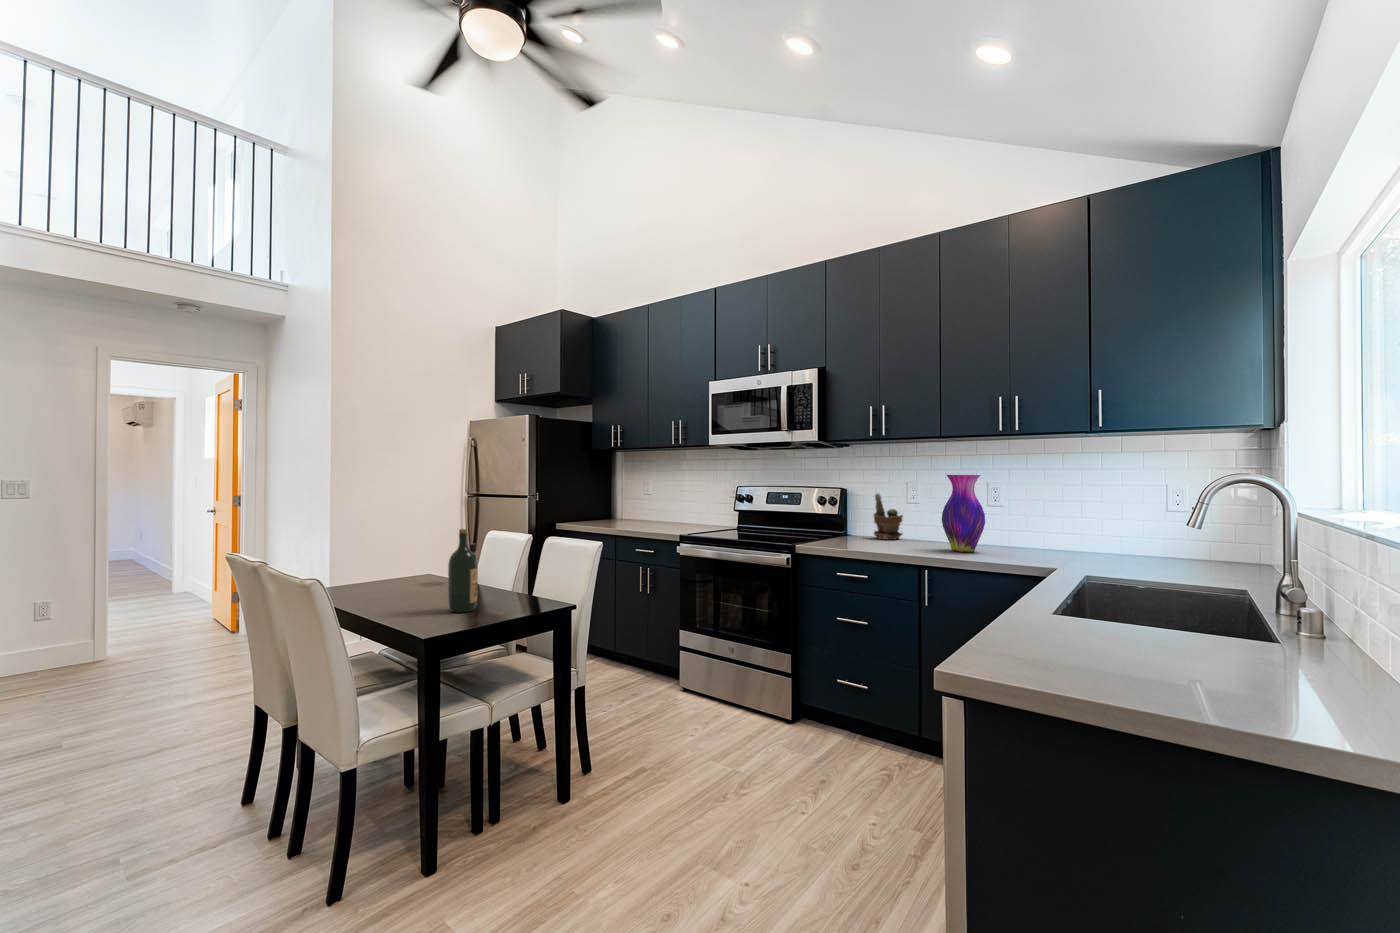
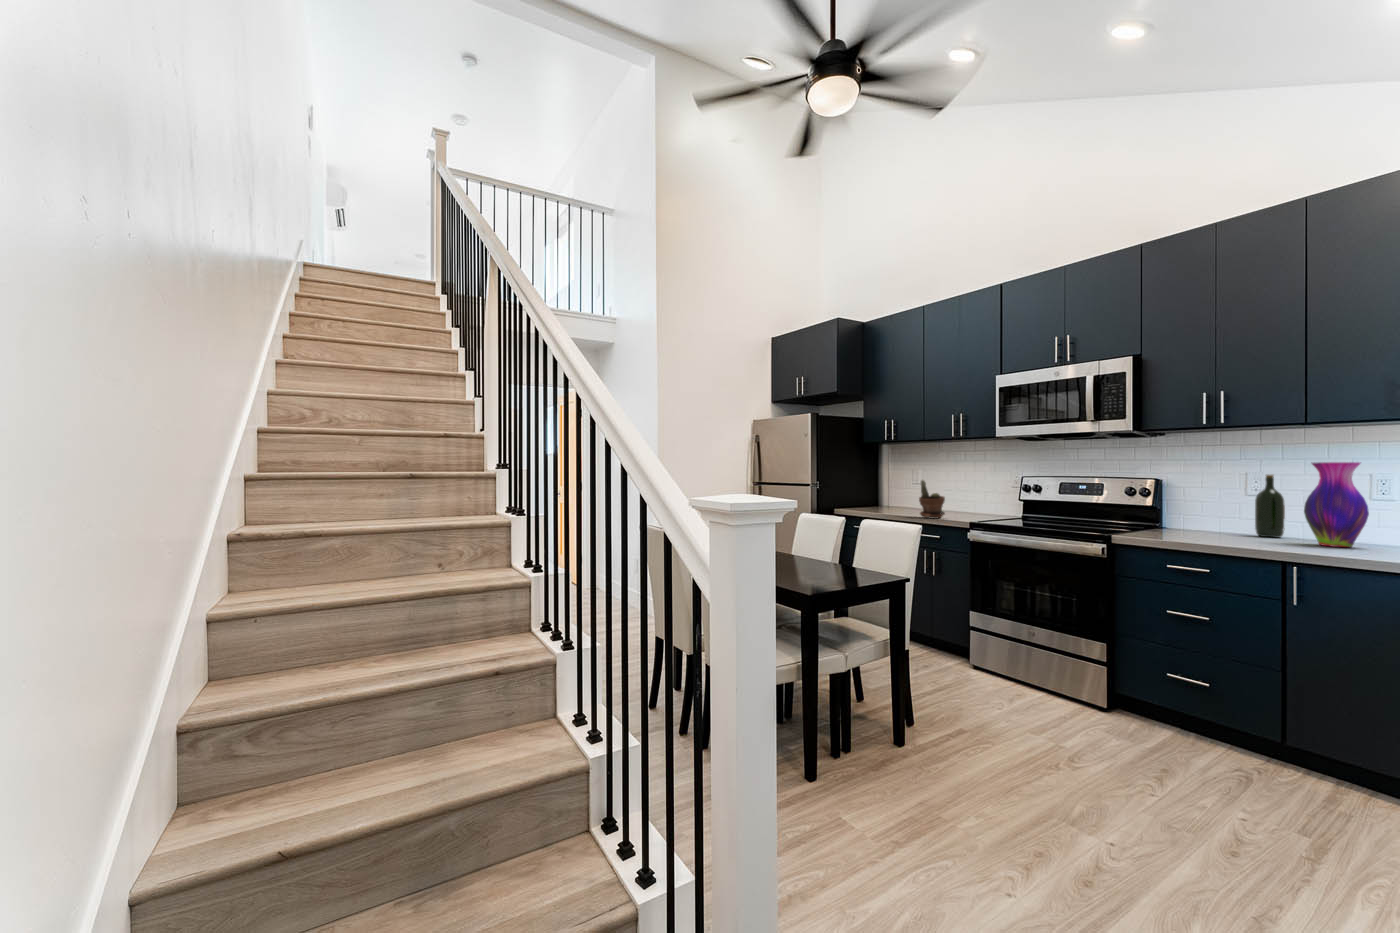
potted plant: present [874,493,903,540] -> present [919,480,945,519]
wine bottle: present [448,529,478,612] -> present [1255,475,1285,538]

